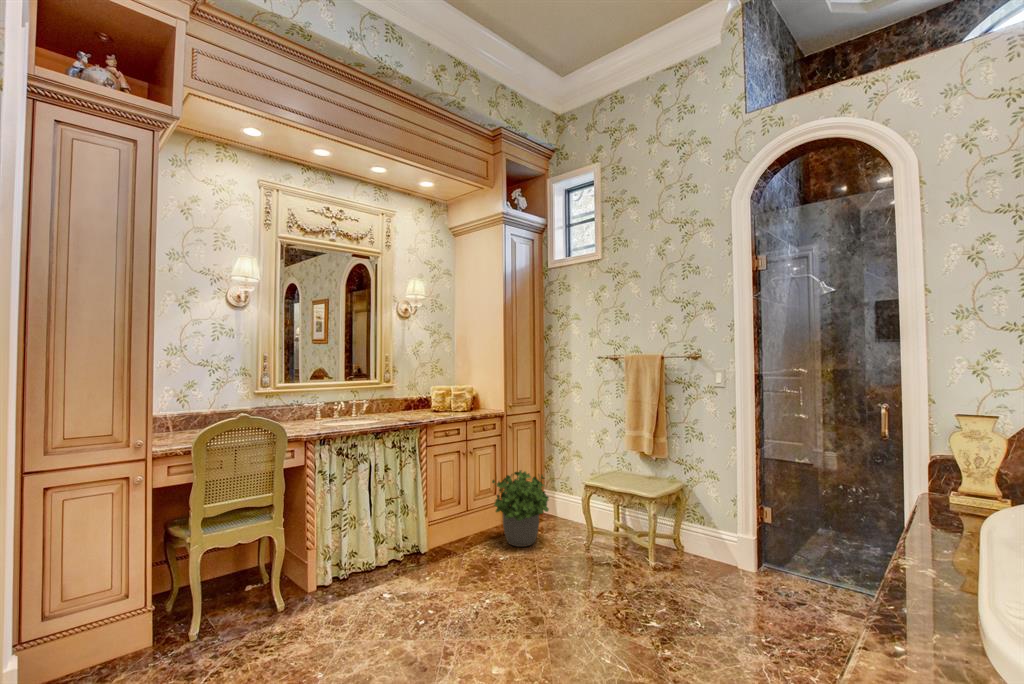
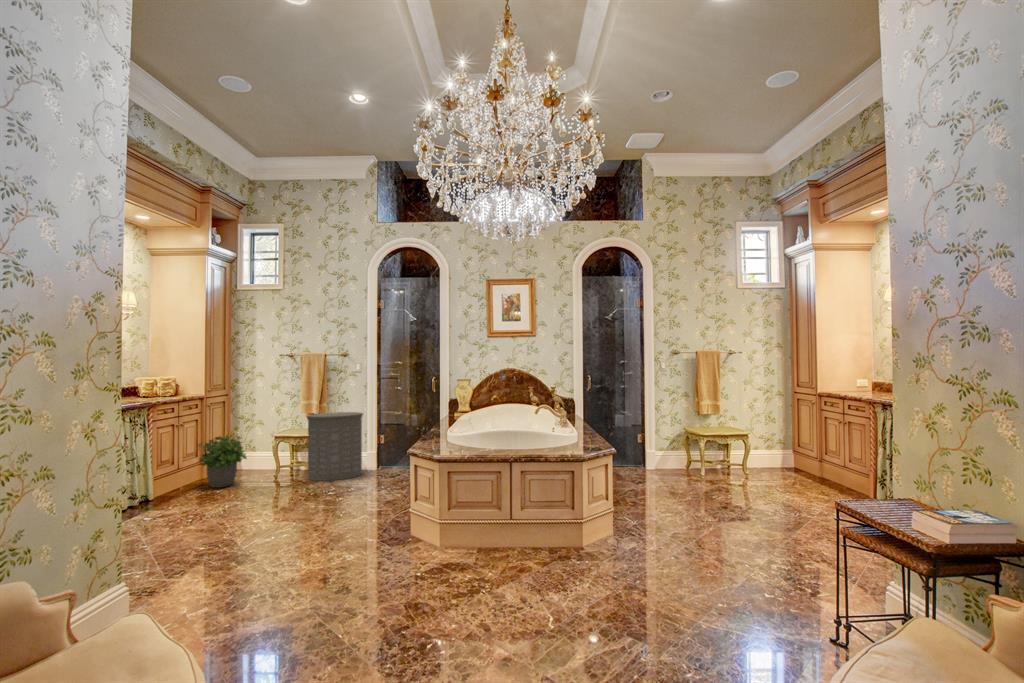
laundry hamper: none [630,454,727,581] -> present [307,412,363,481]

